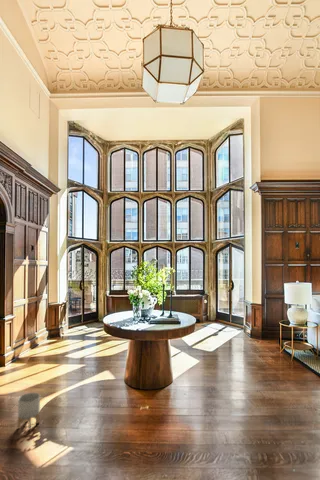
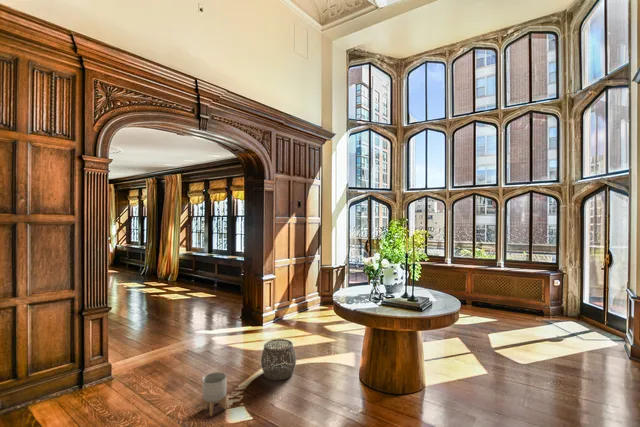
woven basket: none [45,361,76,396] -> present [261,339,296,380]

